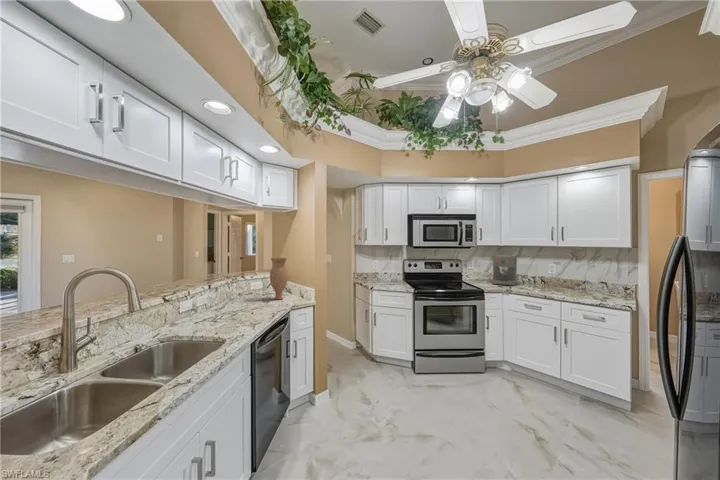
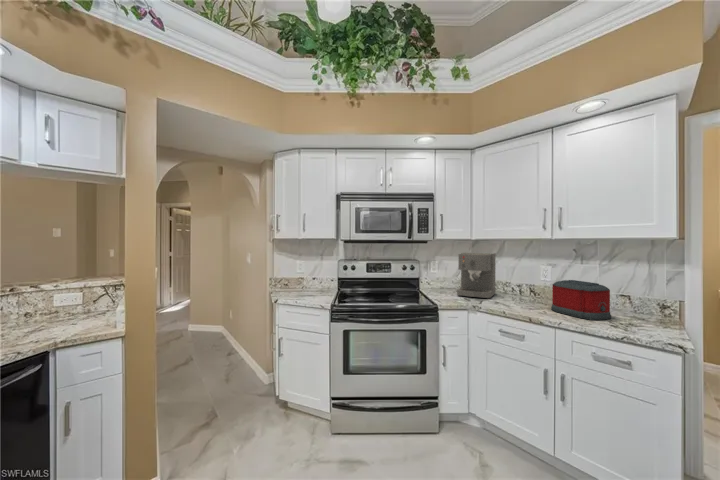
vase: present [270,258,288,299] -> none [25,258,68,332]
toaster: none [557,273,594,296] -> present [551,280,611,320]

